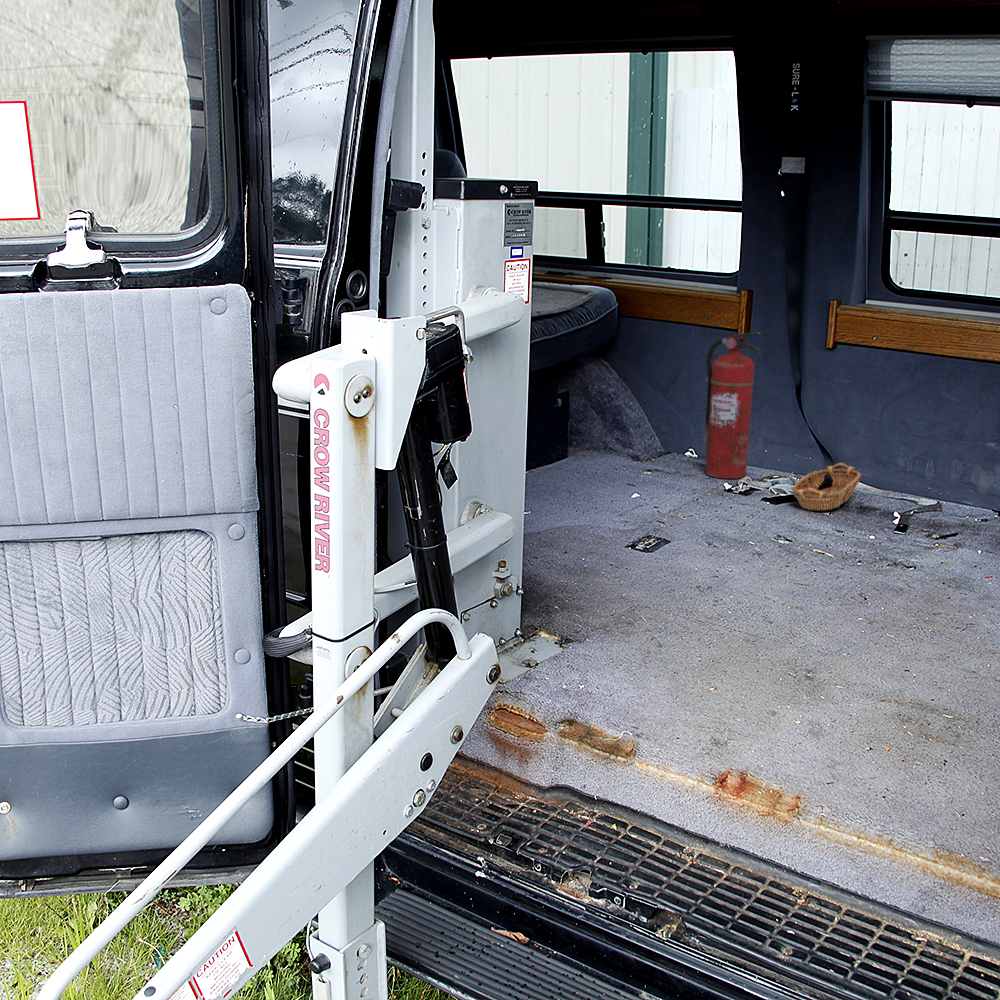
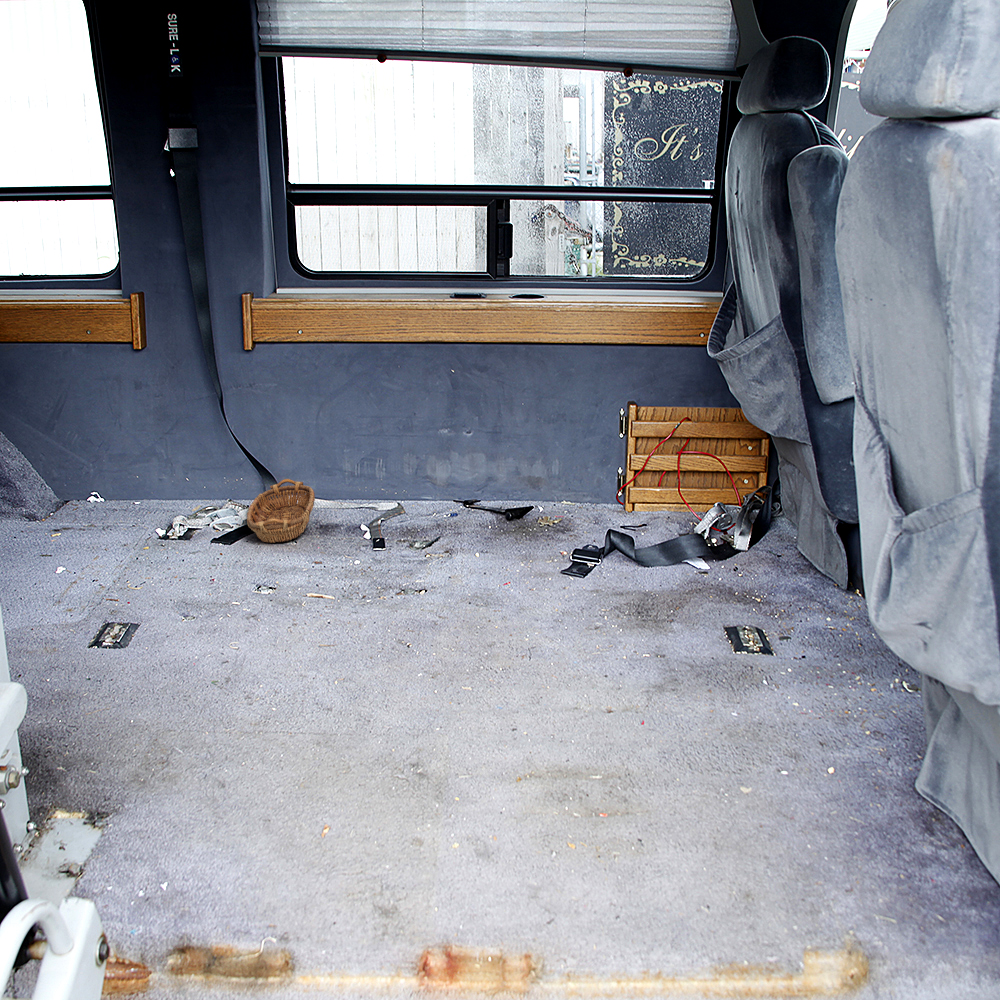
fire extinguisher: present [704,332,761,479] -> none [100,339,174,521]

